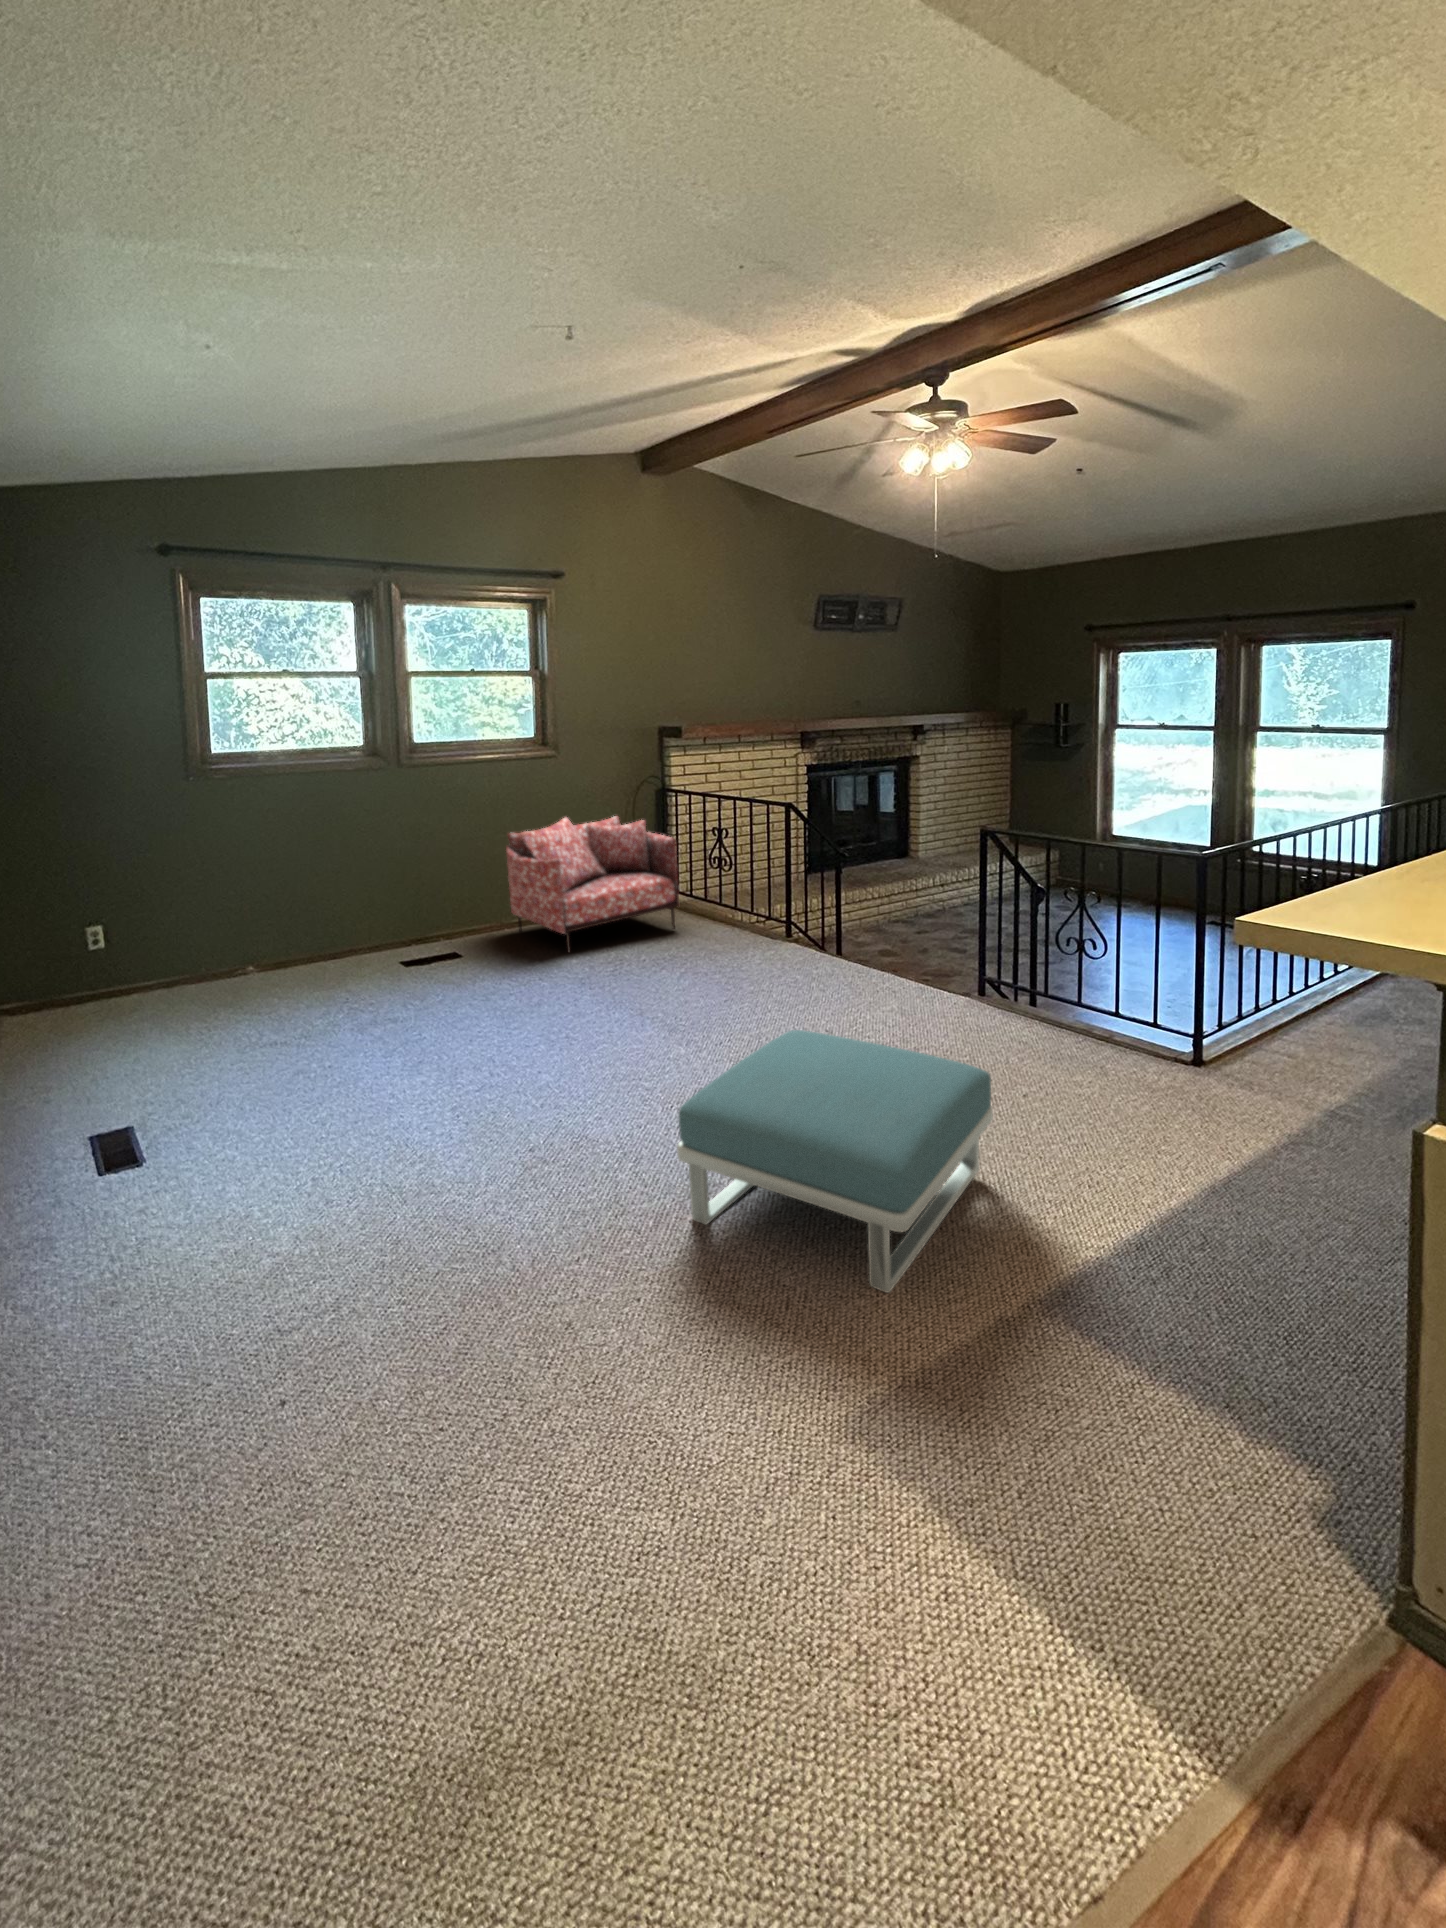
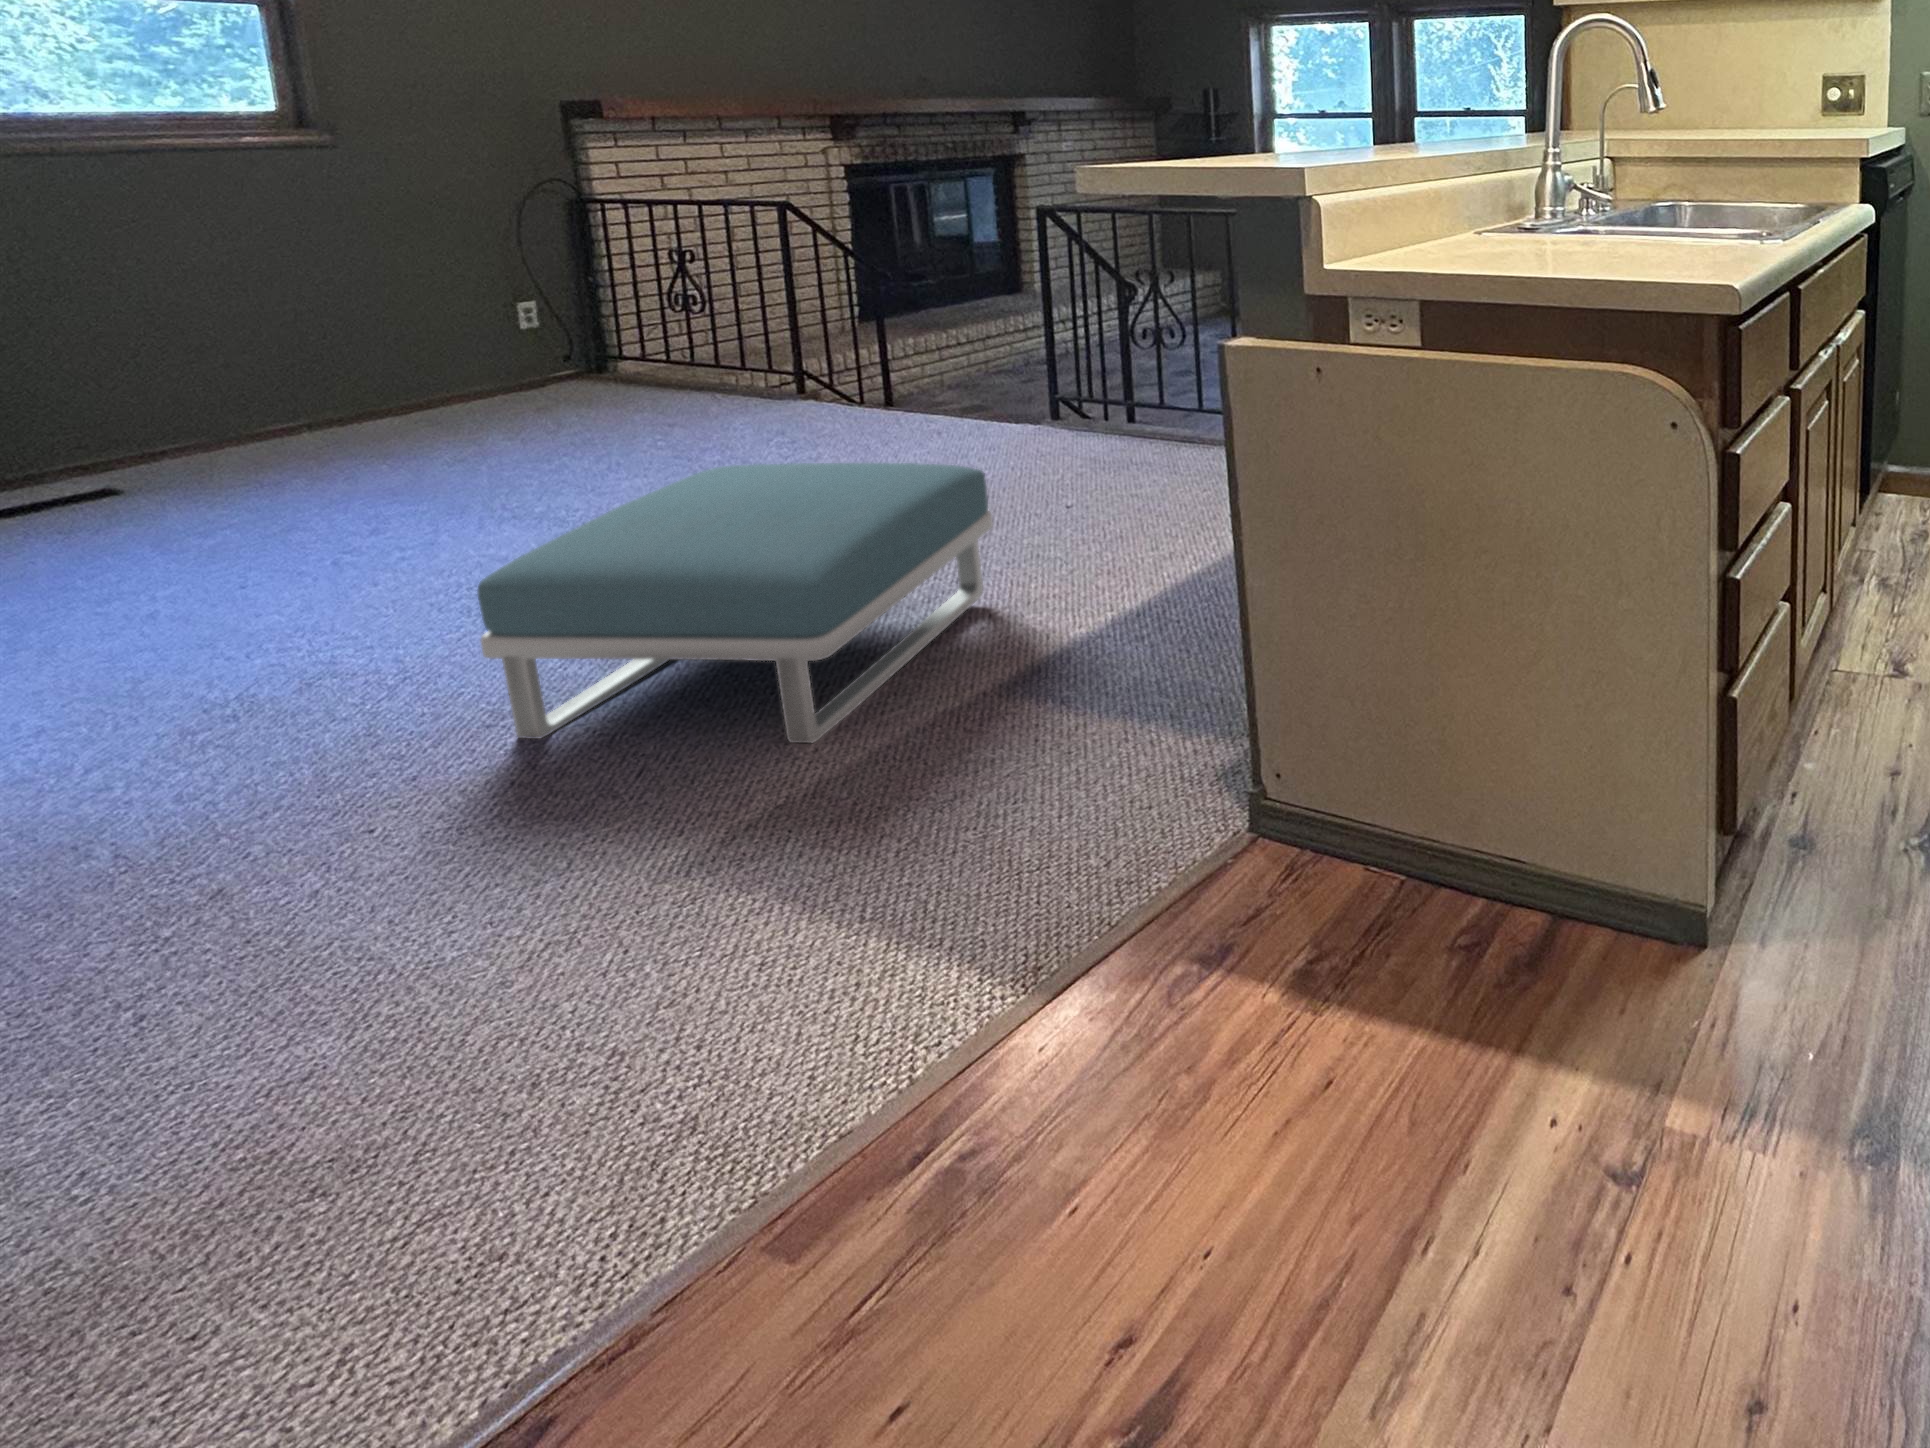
armchair: present [506,816,679,953] -> none [221,239,606,461]

